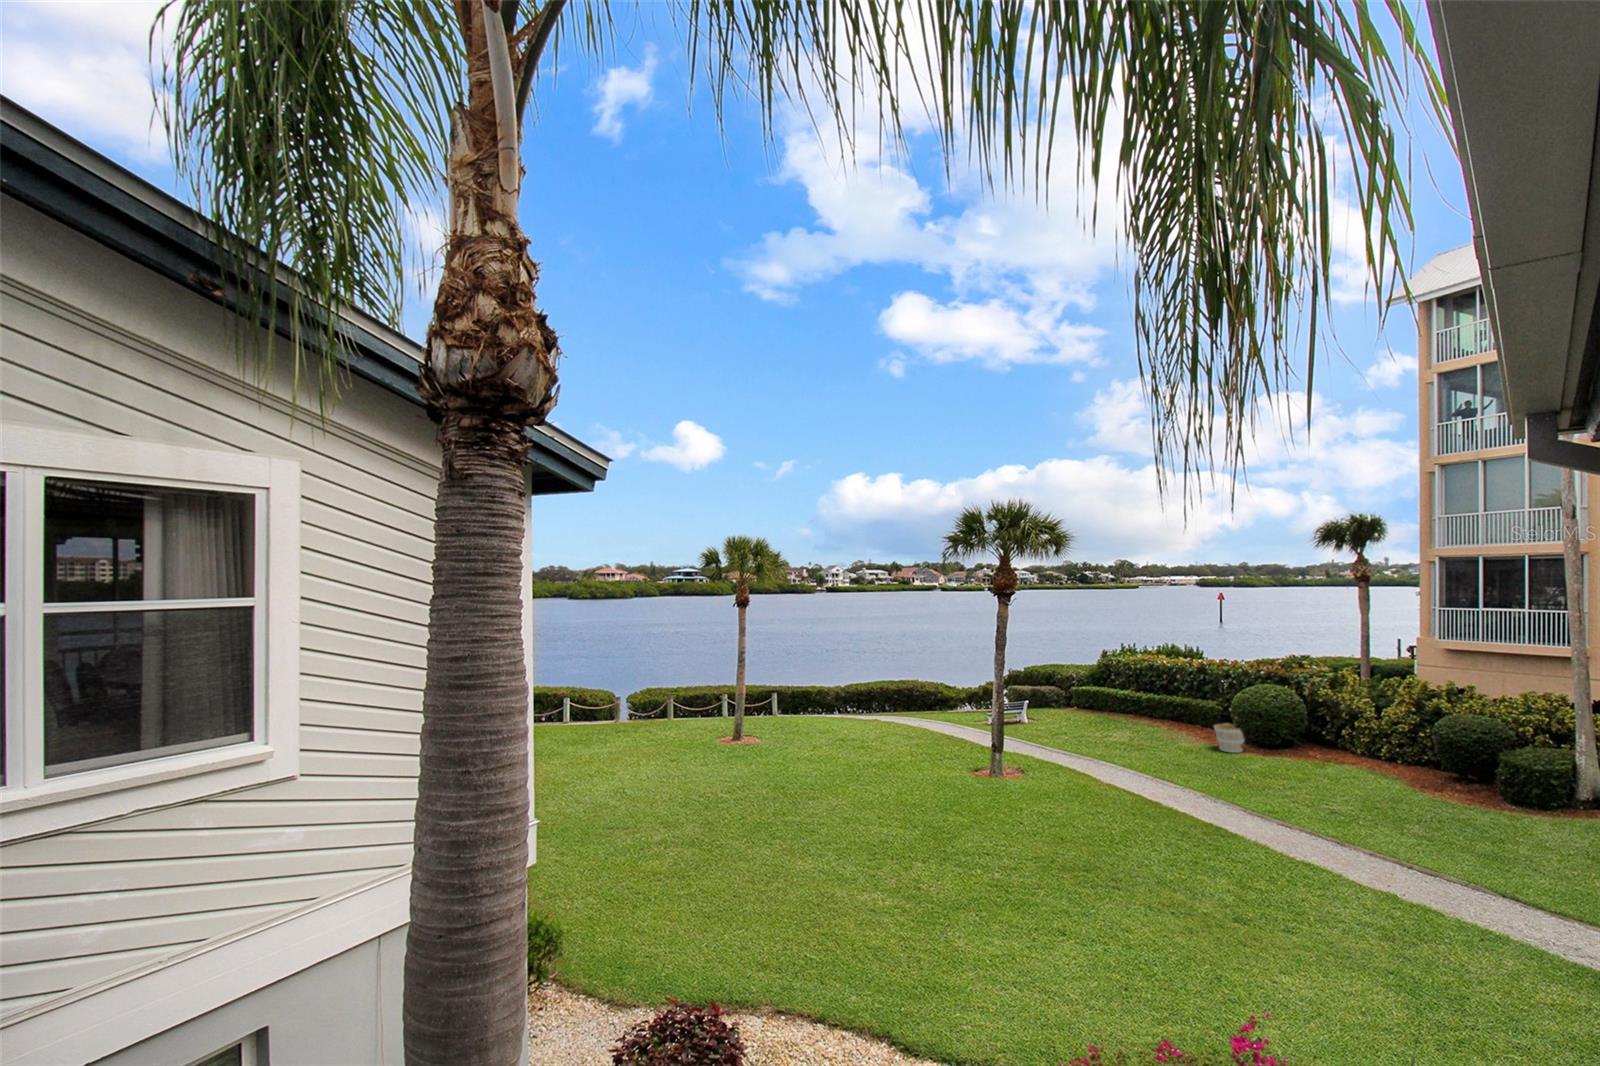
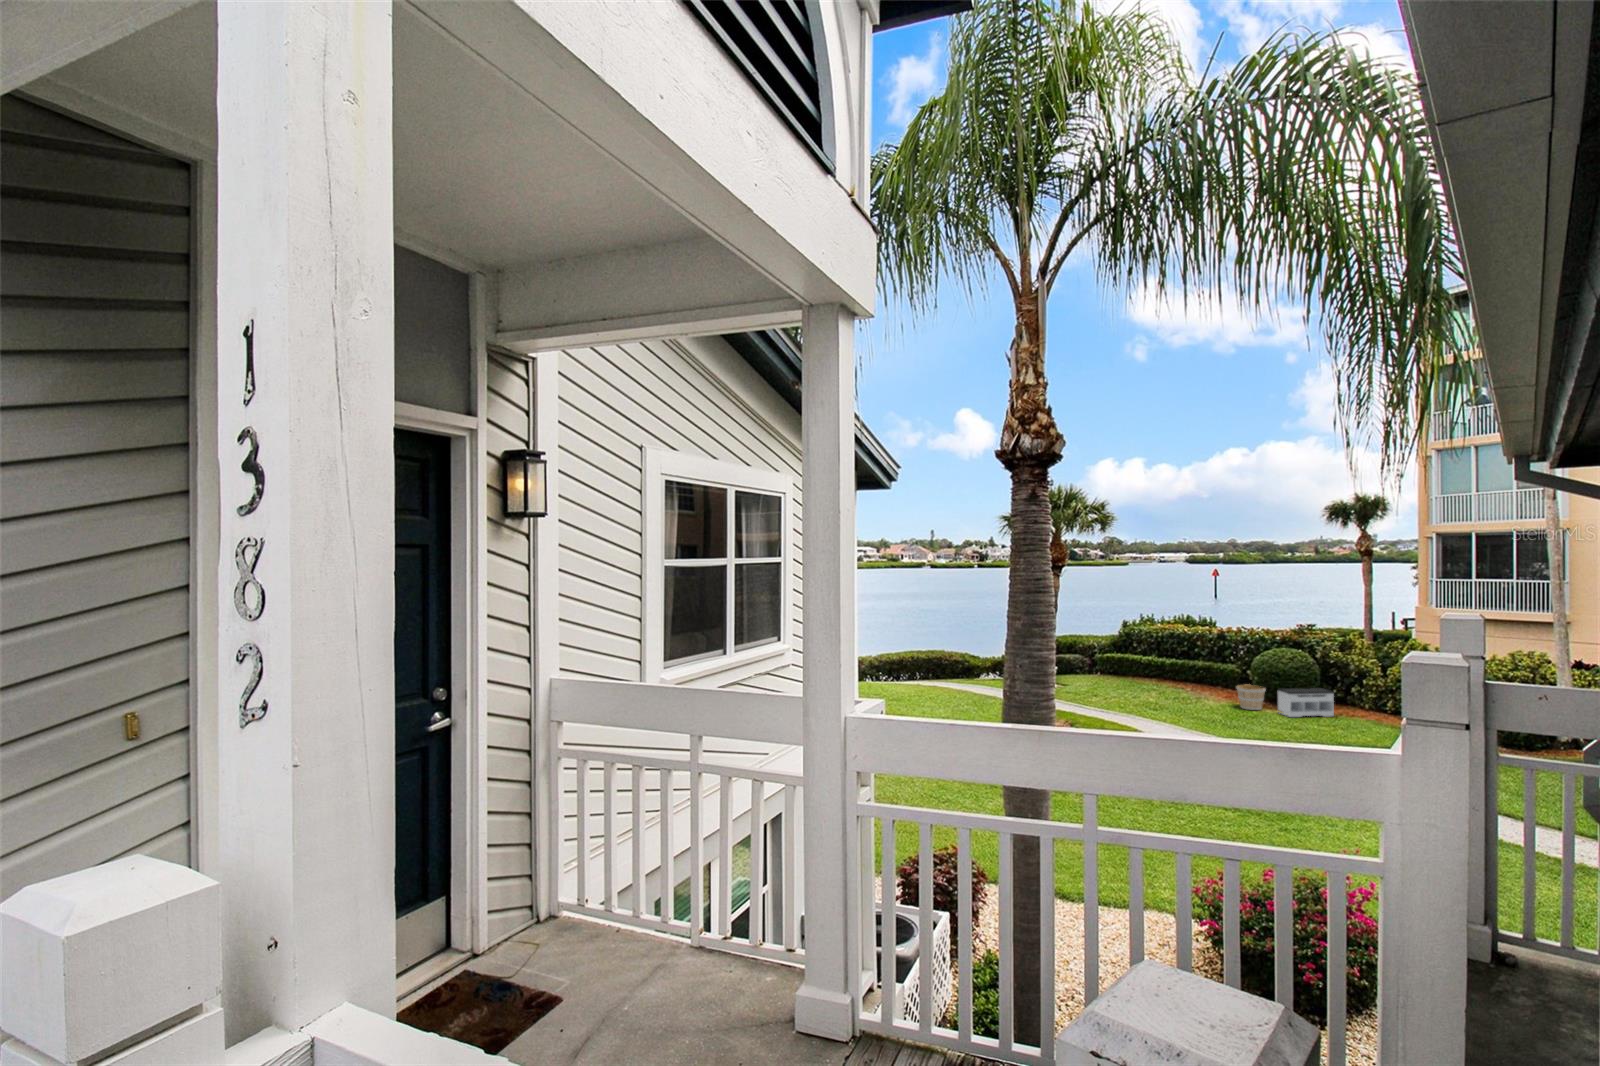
bench: none [1258,729,1323,762] -> present [1278,688,1334,717]

